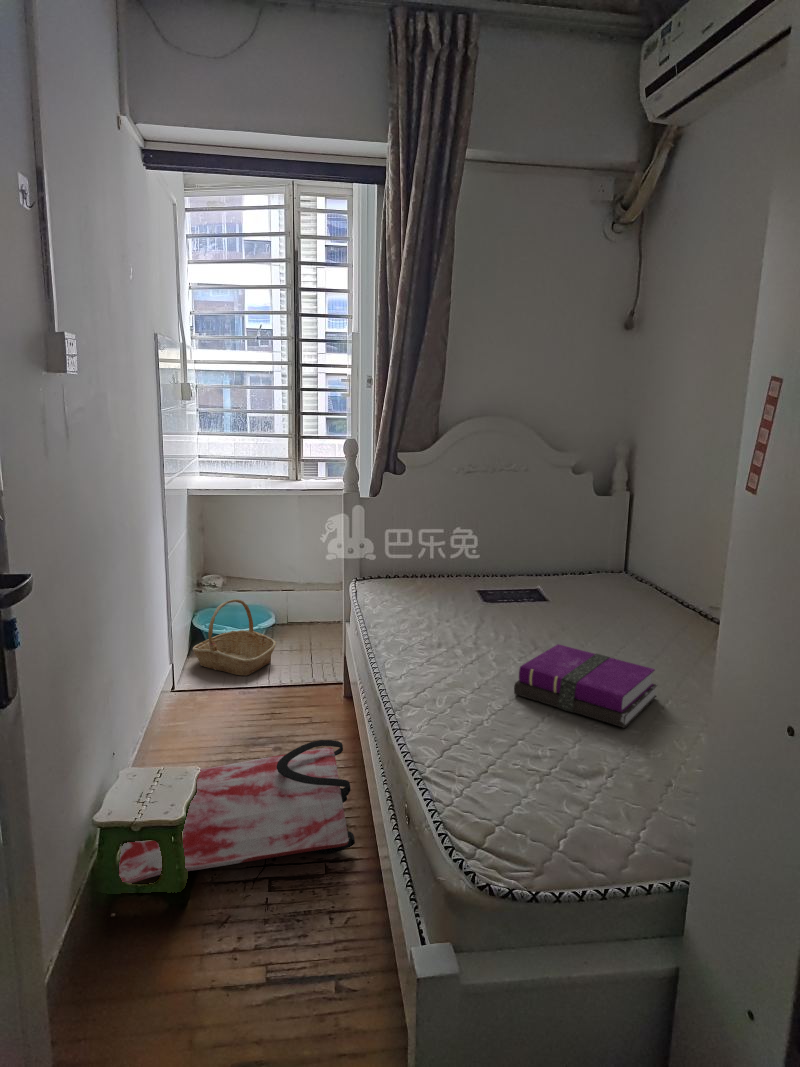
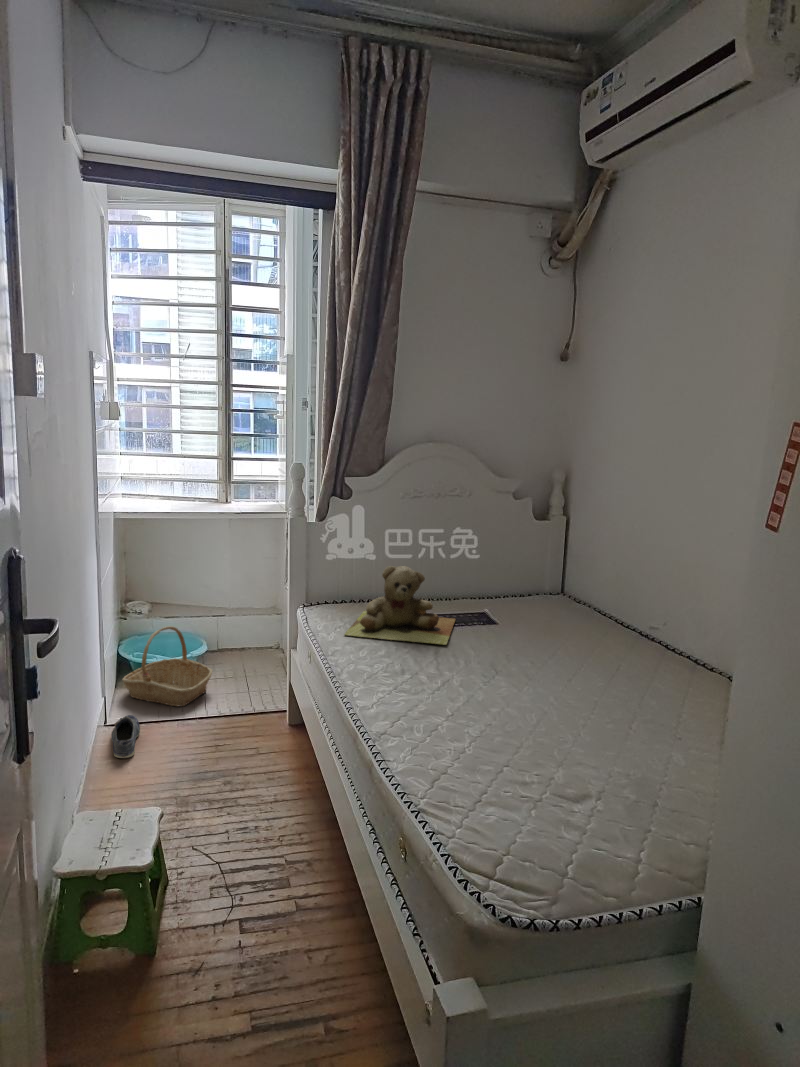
teddy bear: none [389,541,506,620] -> present [345,566,455,645]
notebook: present [514,644,657,728] -> none [486,668,619,749]
shoe: none [176,682,204,721] -> present [112,715,140,758]
bag: present [119,740,355,883] -> none [75,773,324,939]

